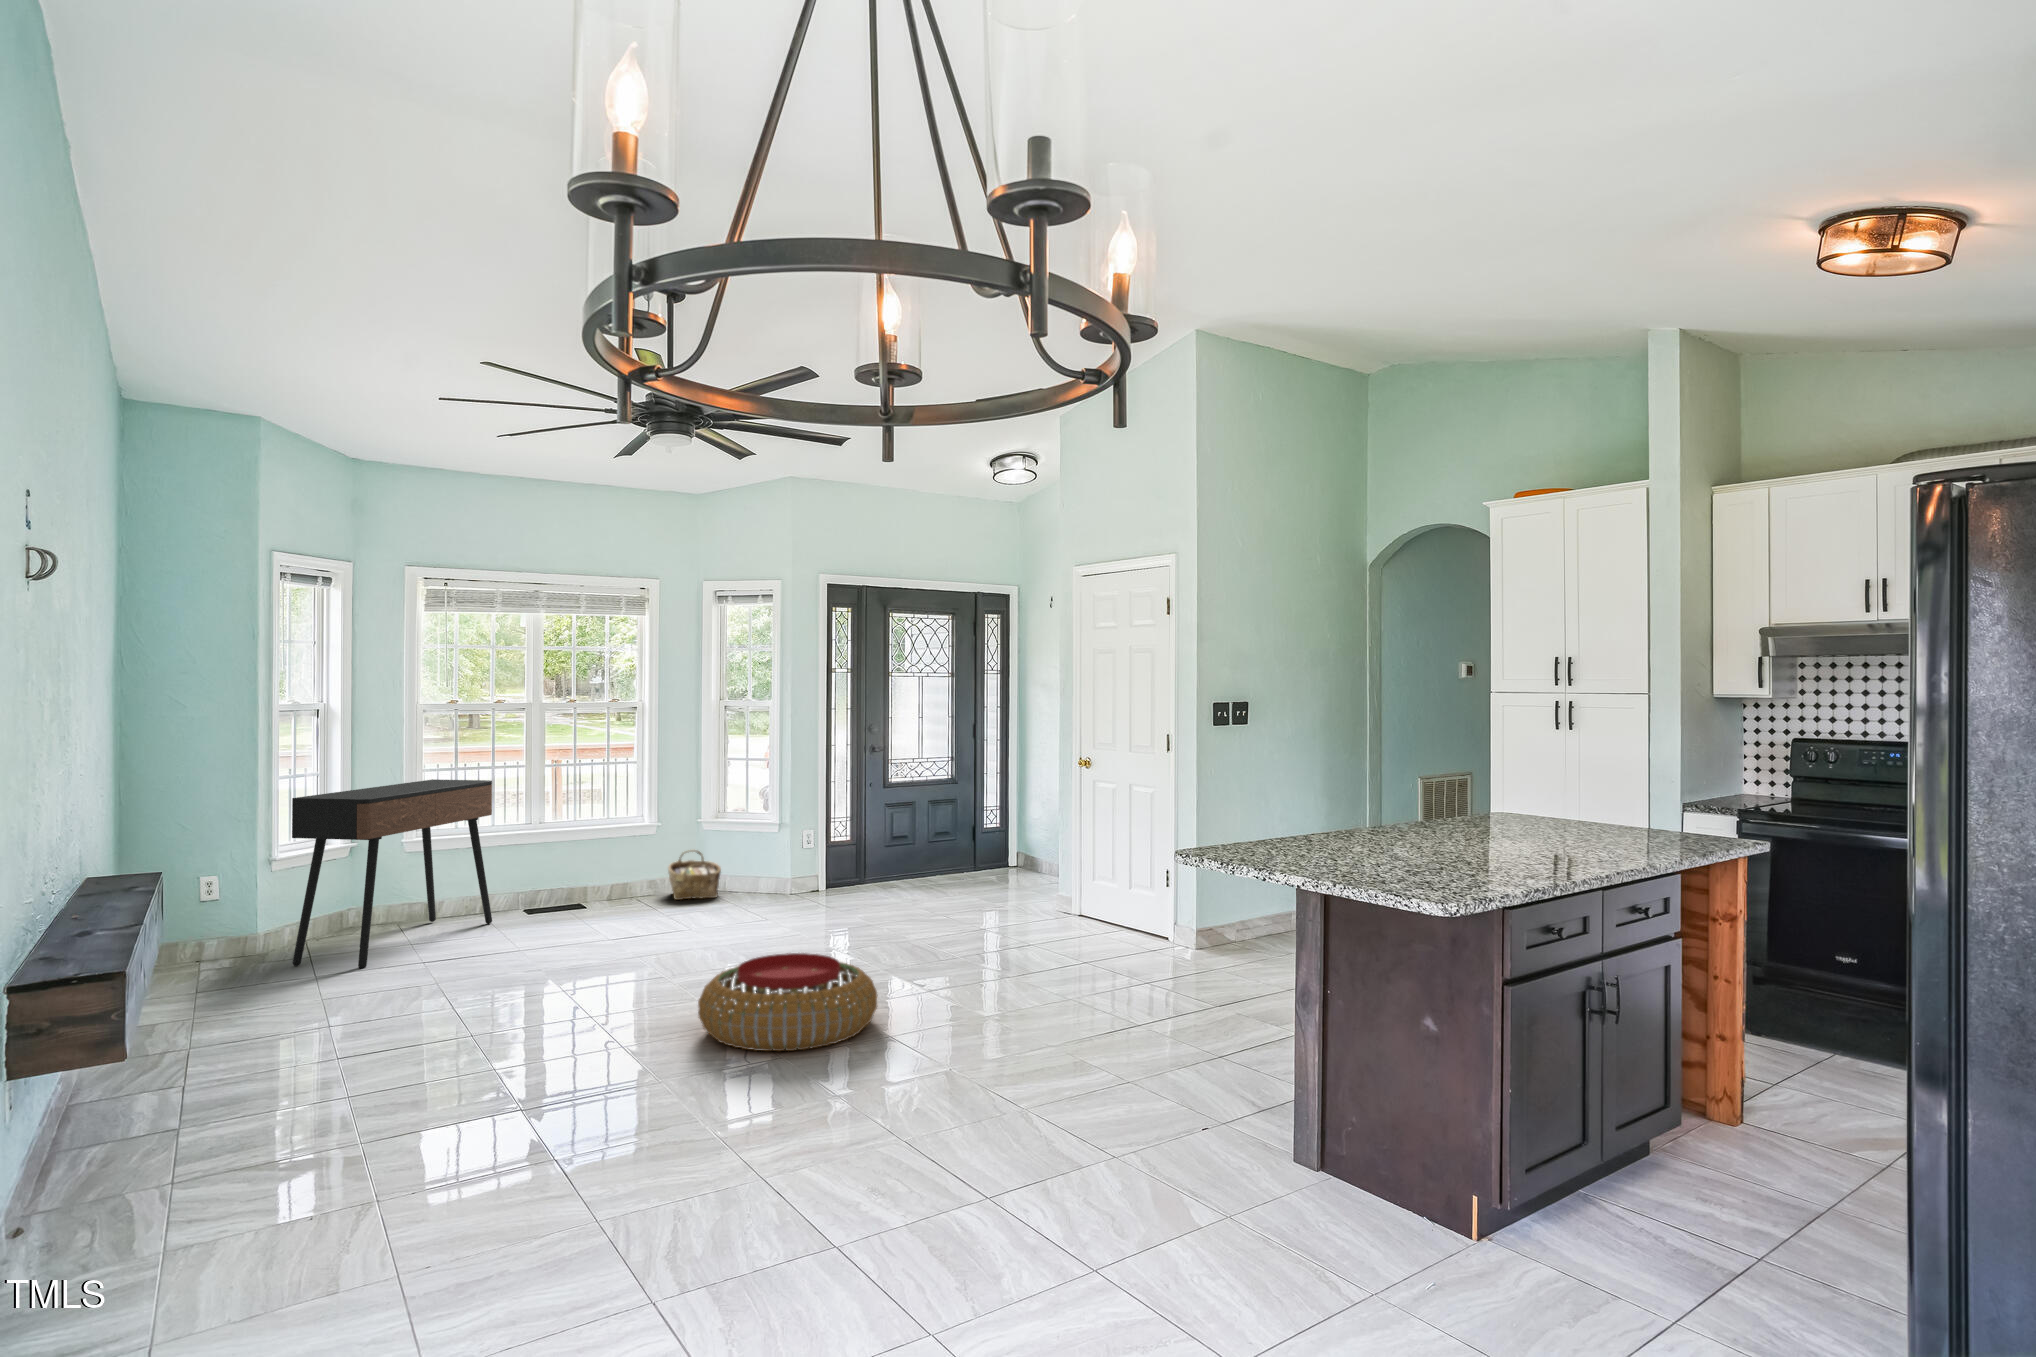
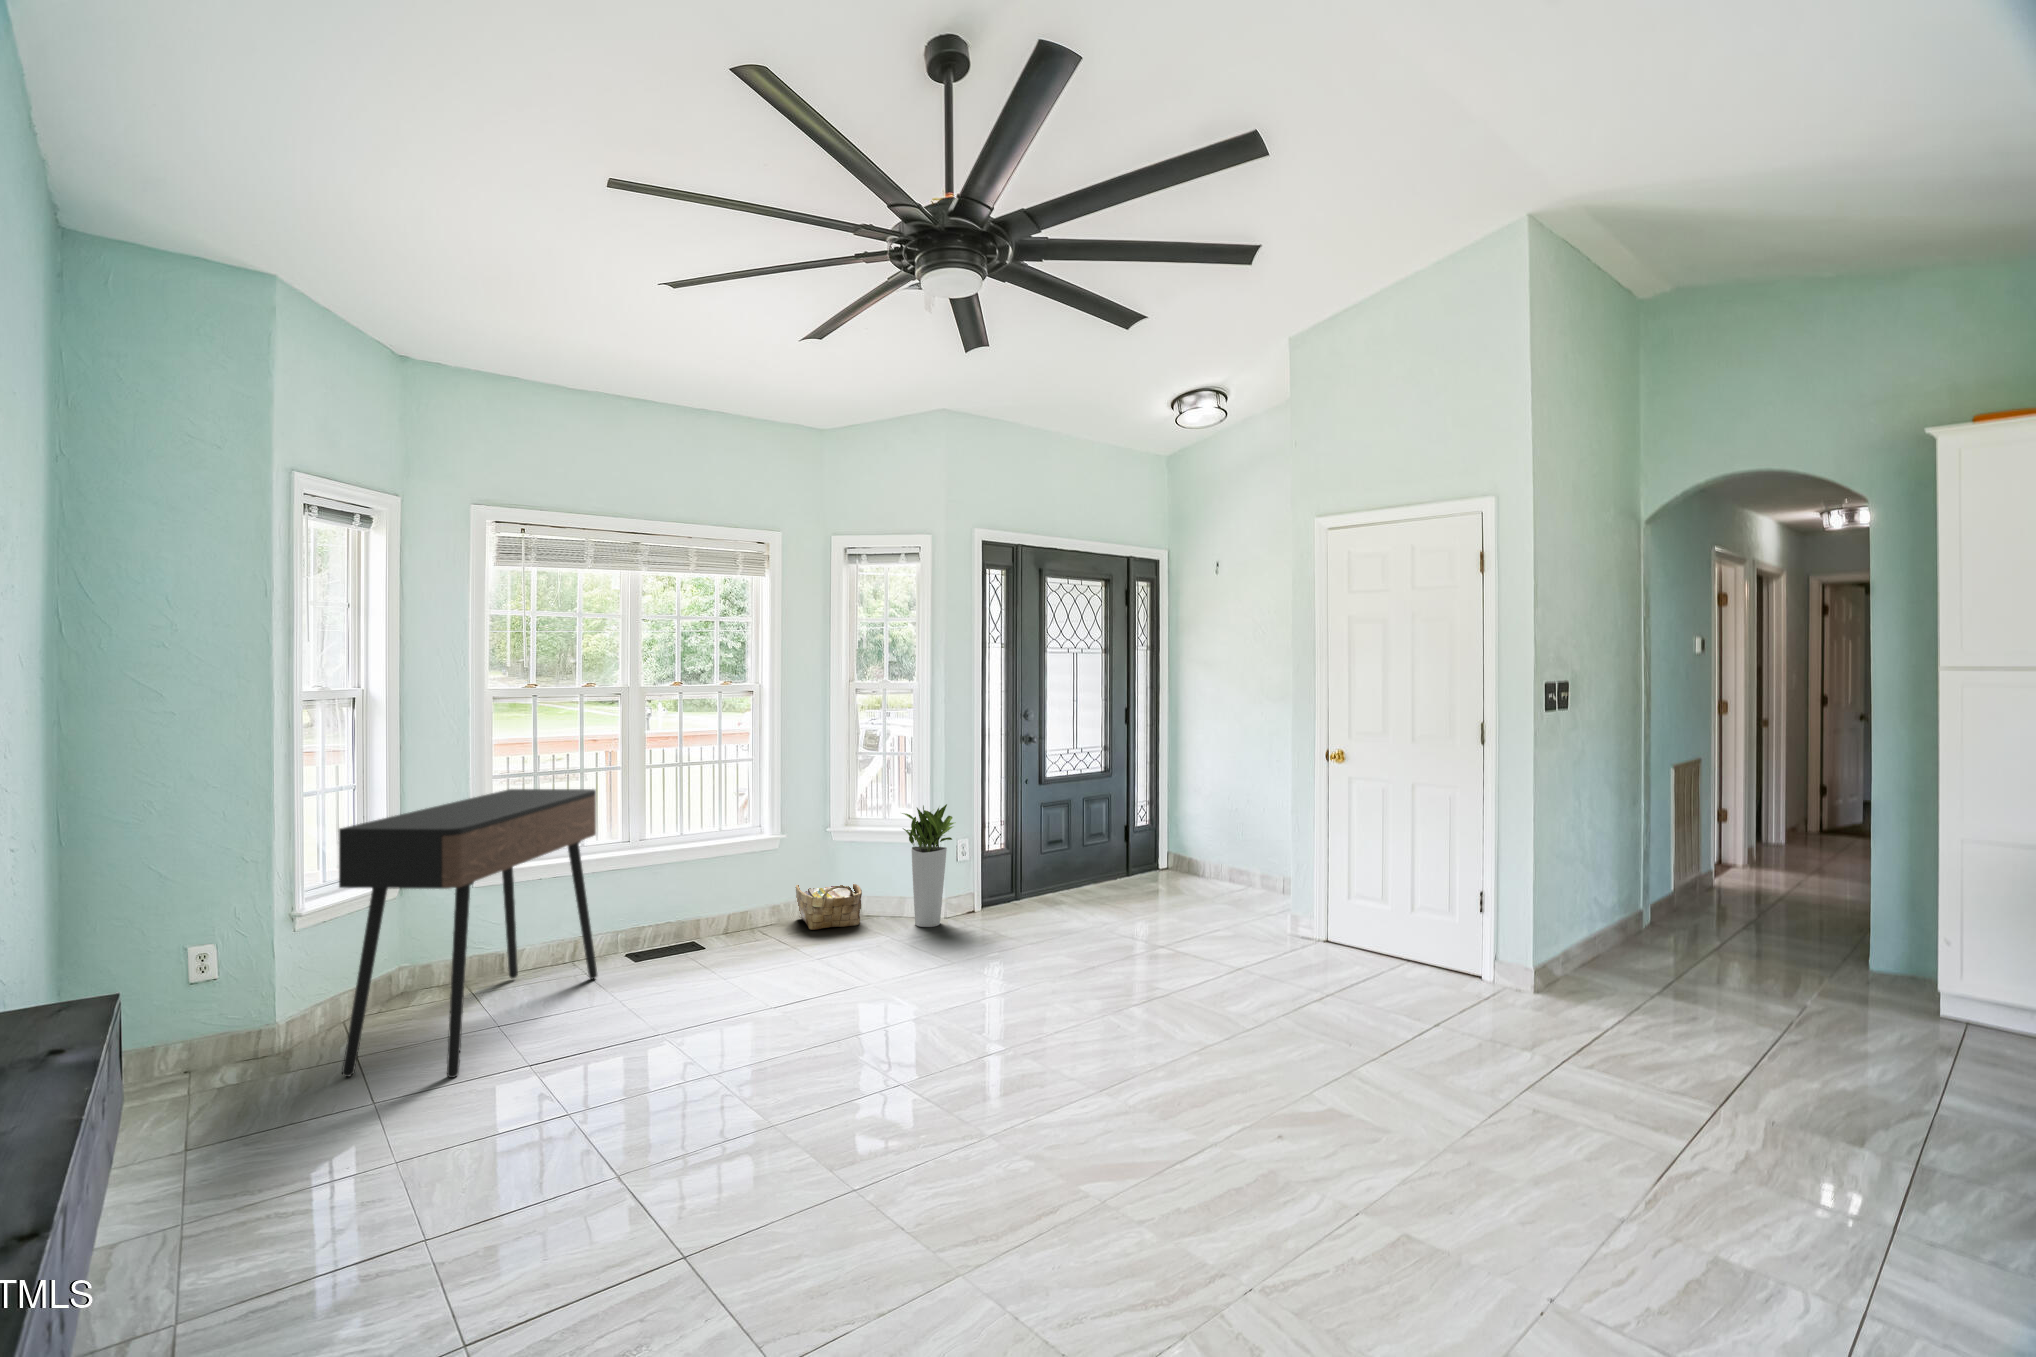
planter: none [747,801,797,900] -> present [902,804,954,927]
pouf: present [698,953,878,1051] -> none [1094,1067,1383,1269]

